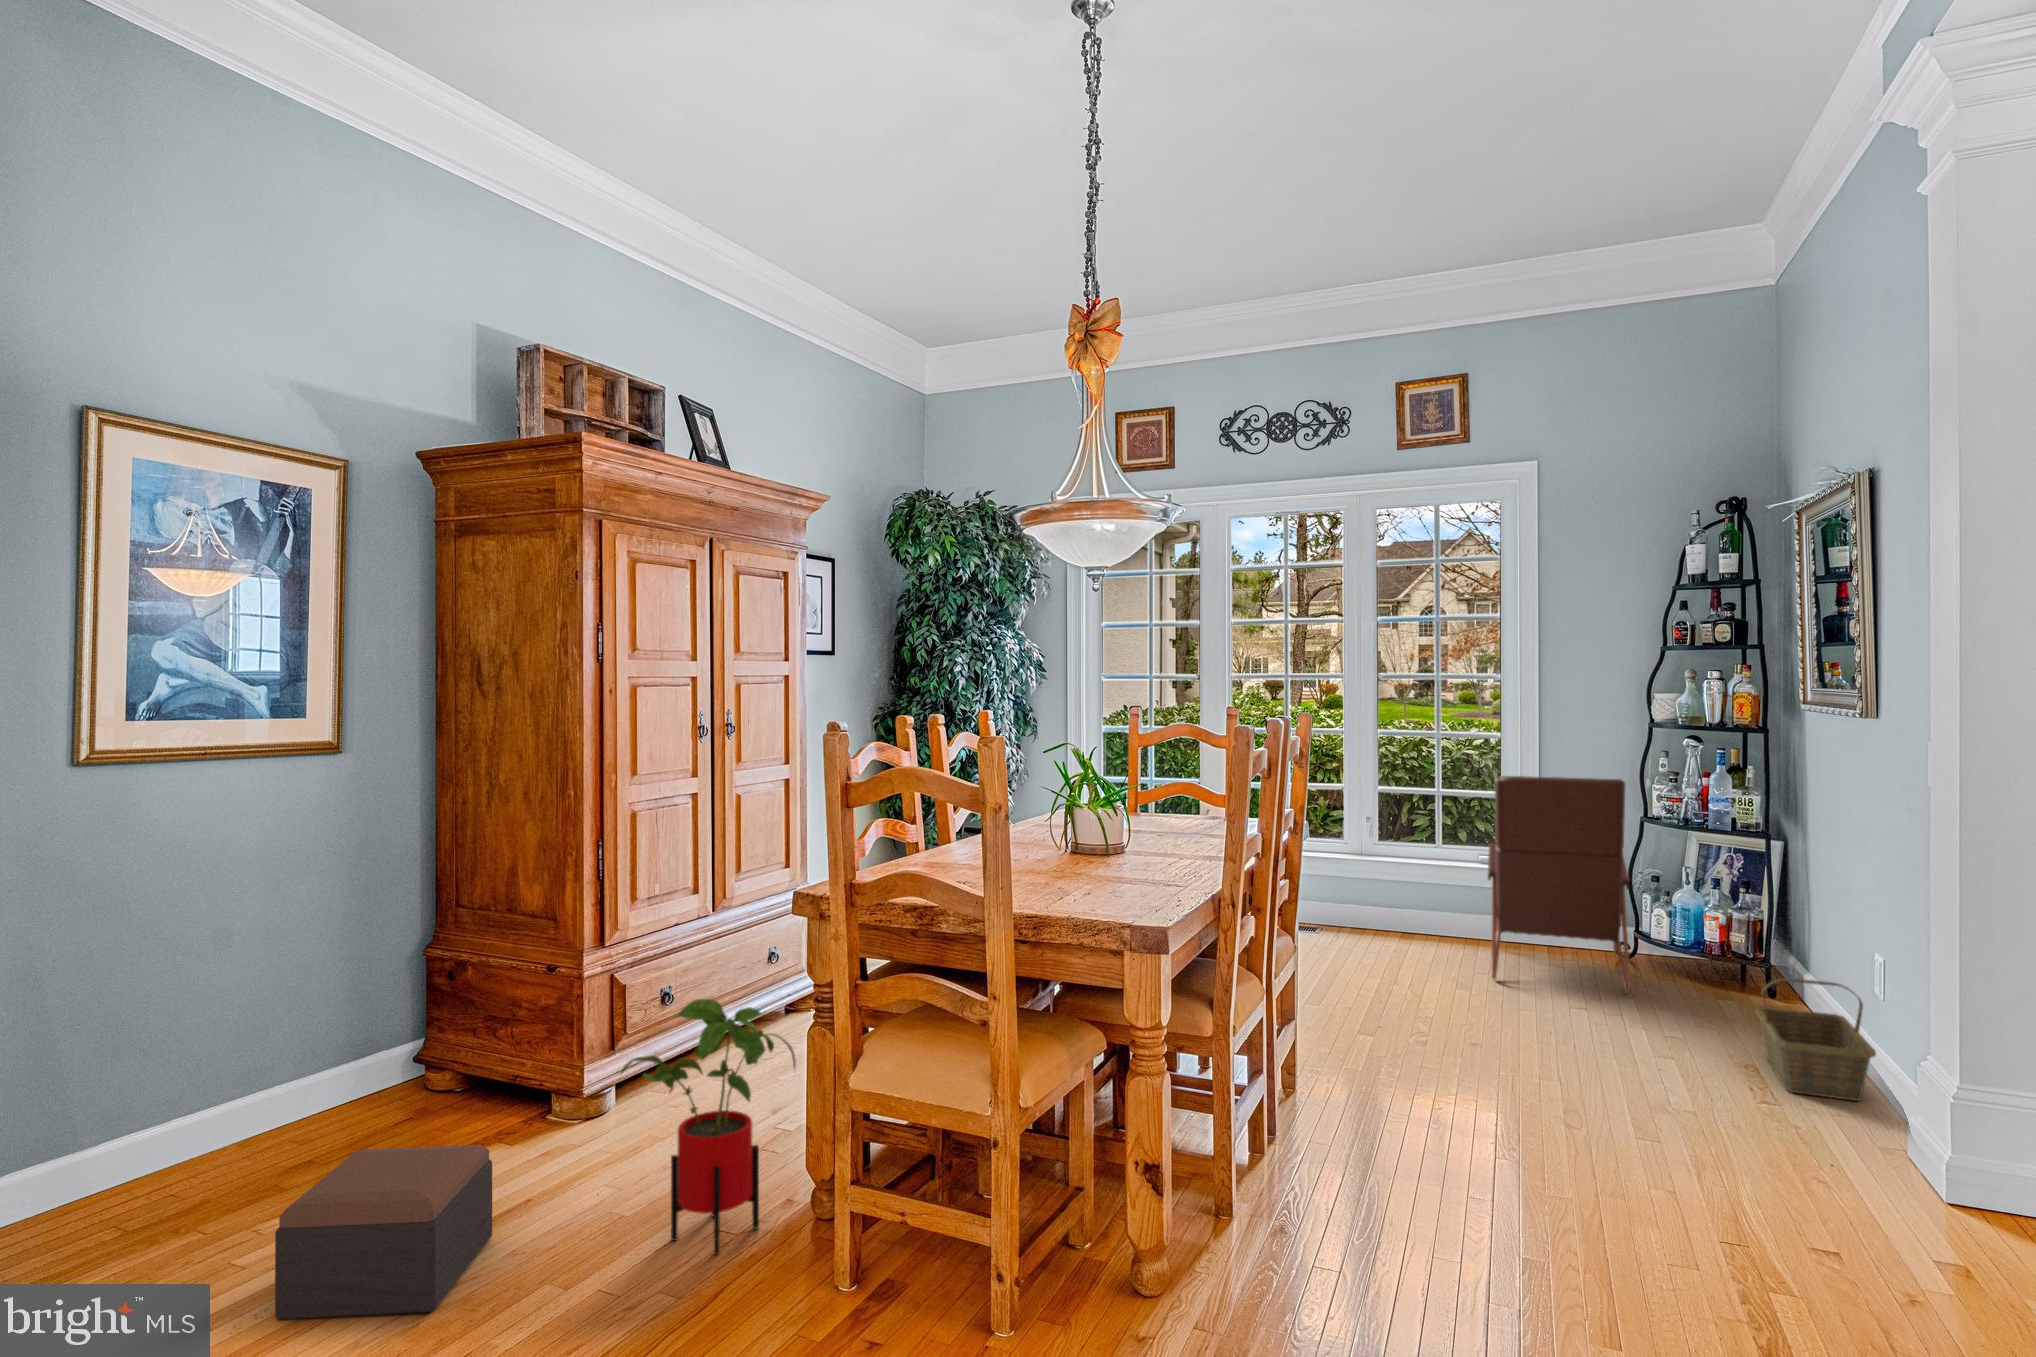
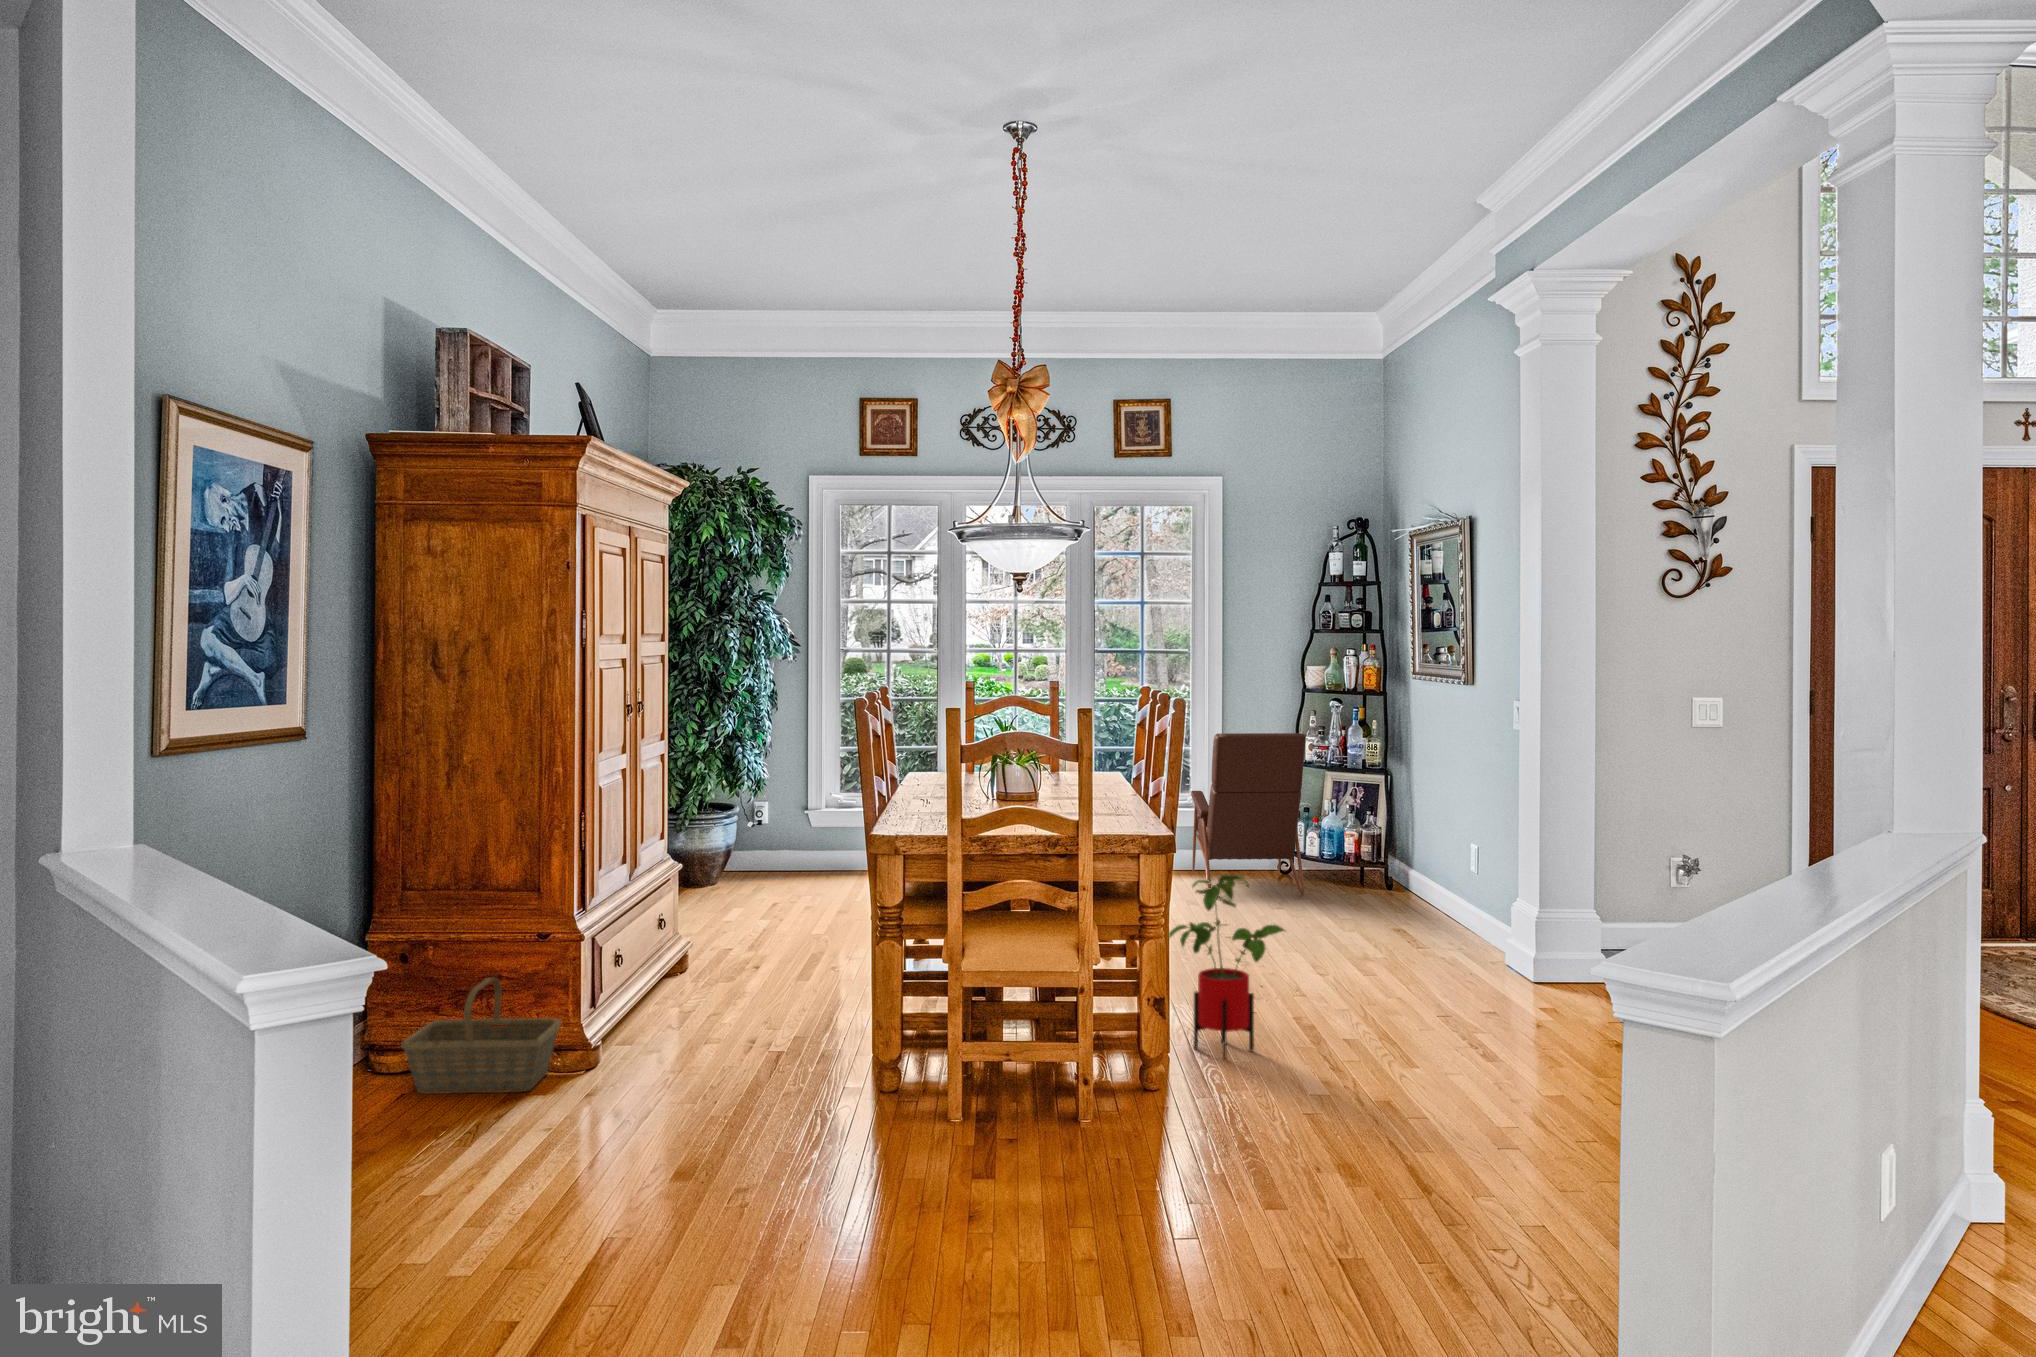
basket: present [1755,978,1876,1101] -> present [401,978,561,1094]
house plant: present [621,999,796,1255] -> present [1169,874,1284,1059]
footstool: present [275,1145,492,1320] -> none [521,1056,669,1194]

